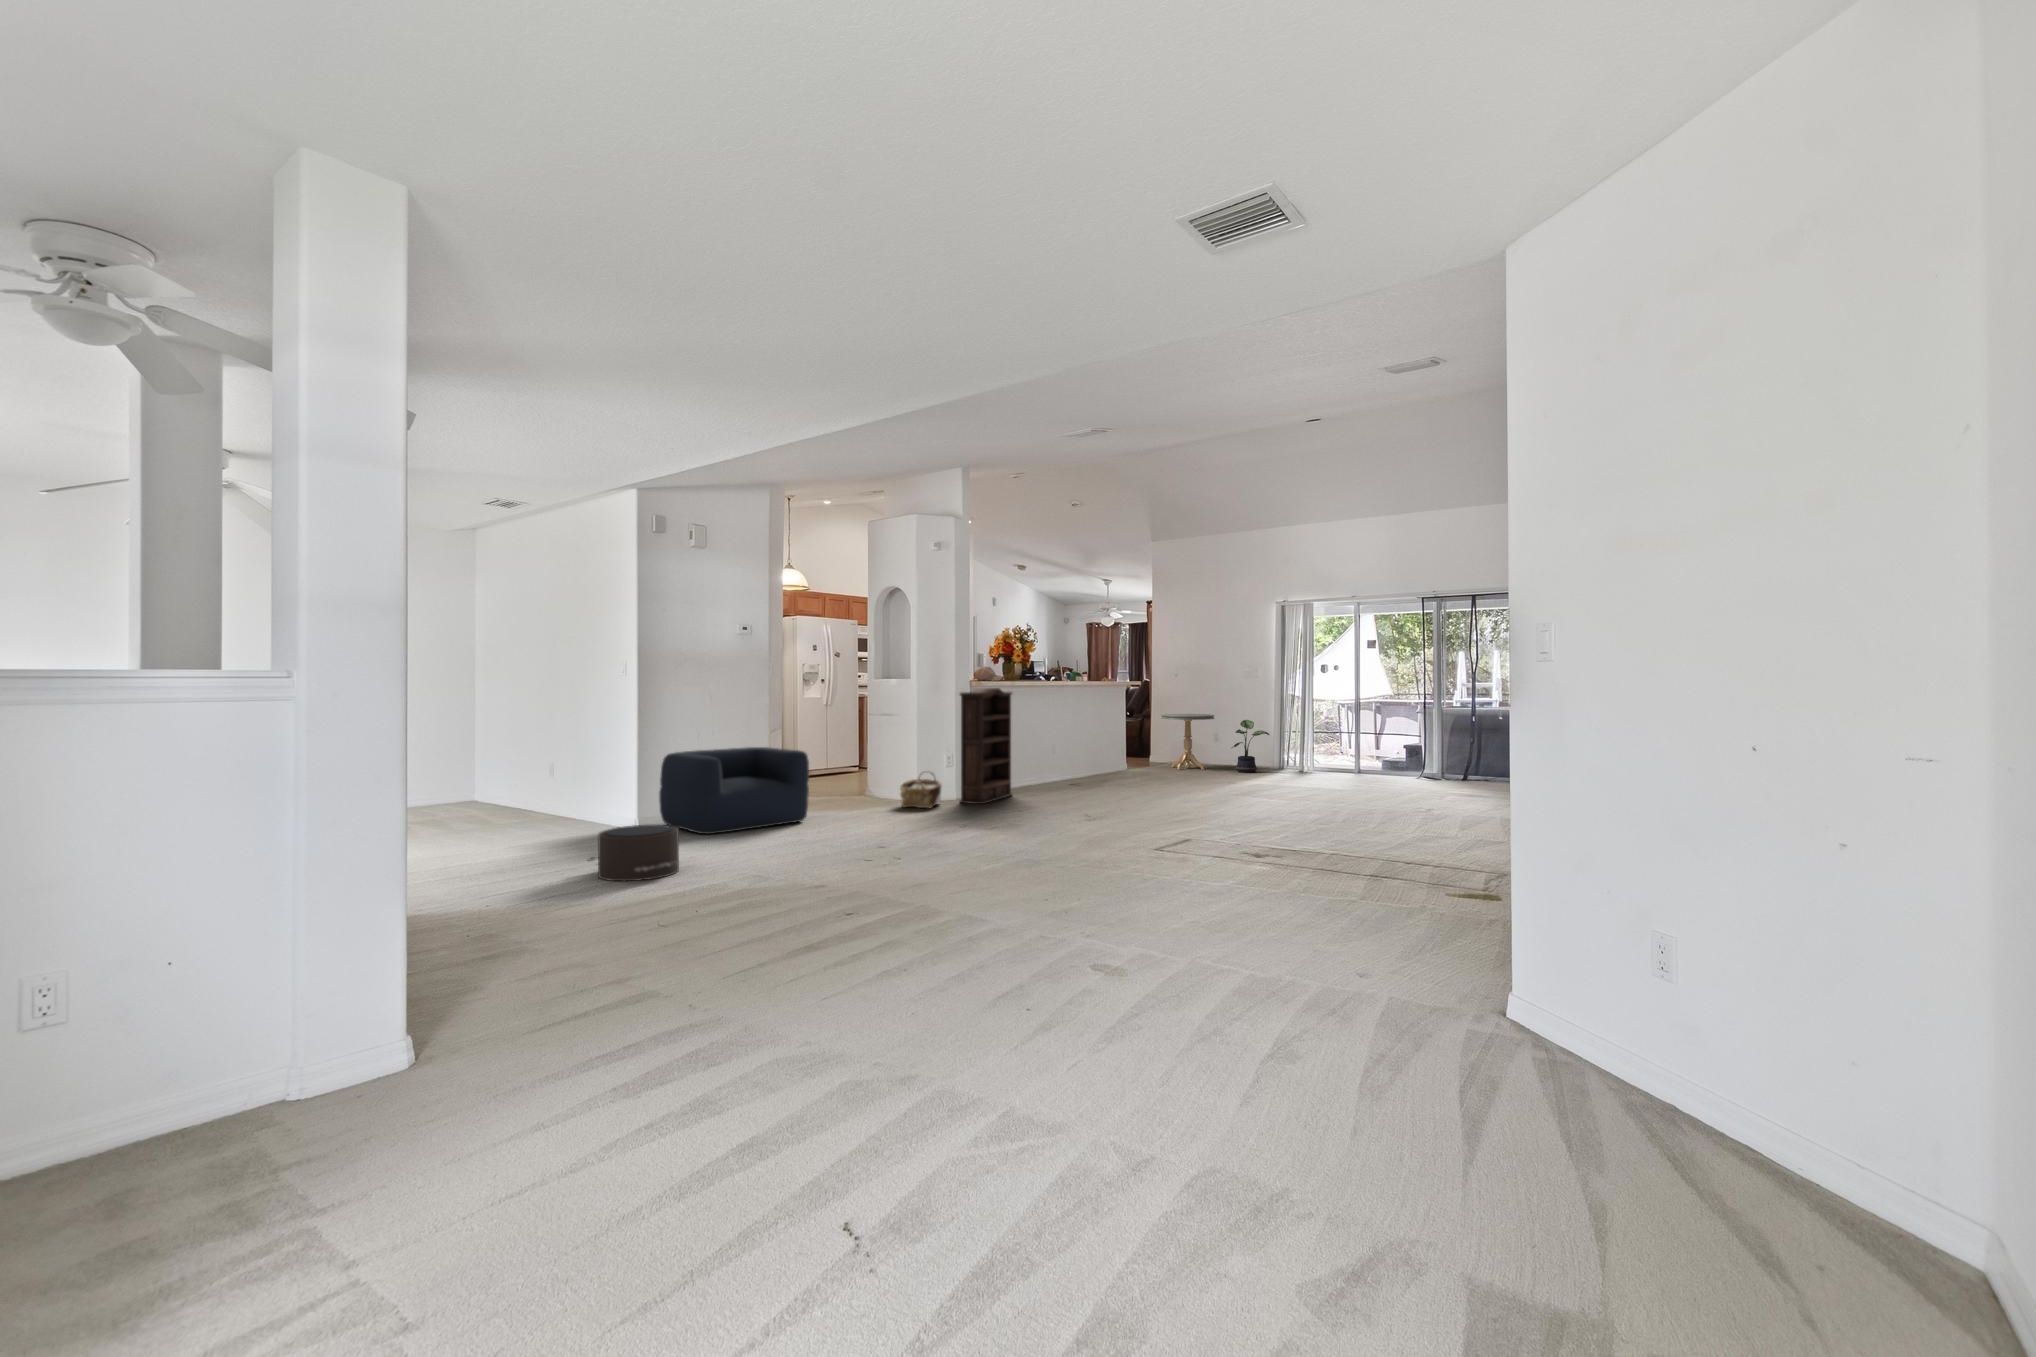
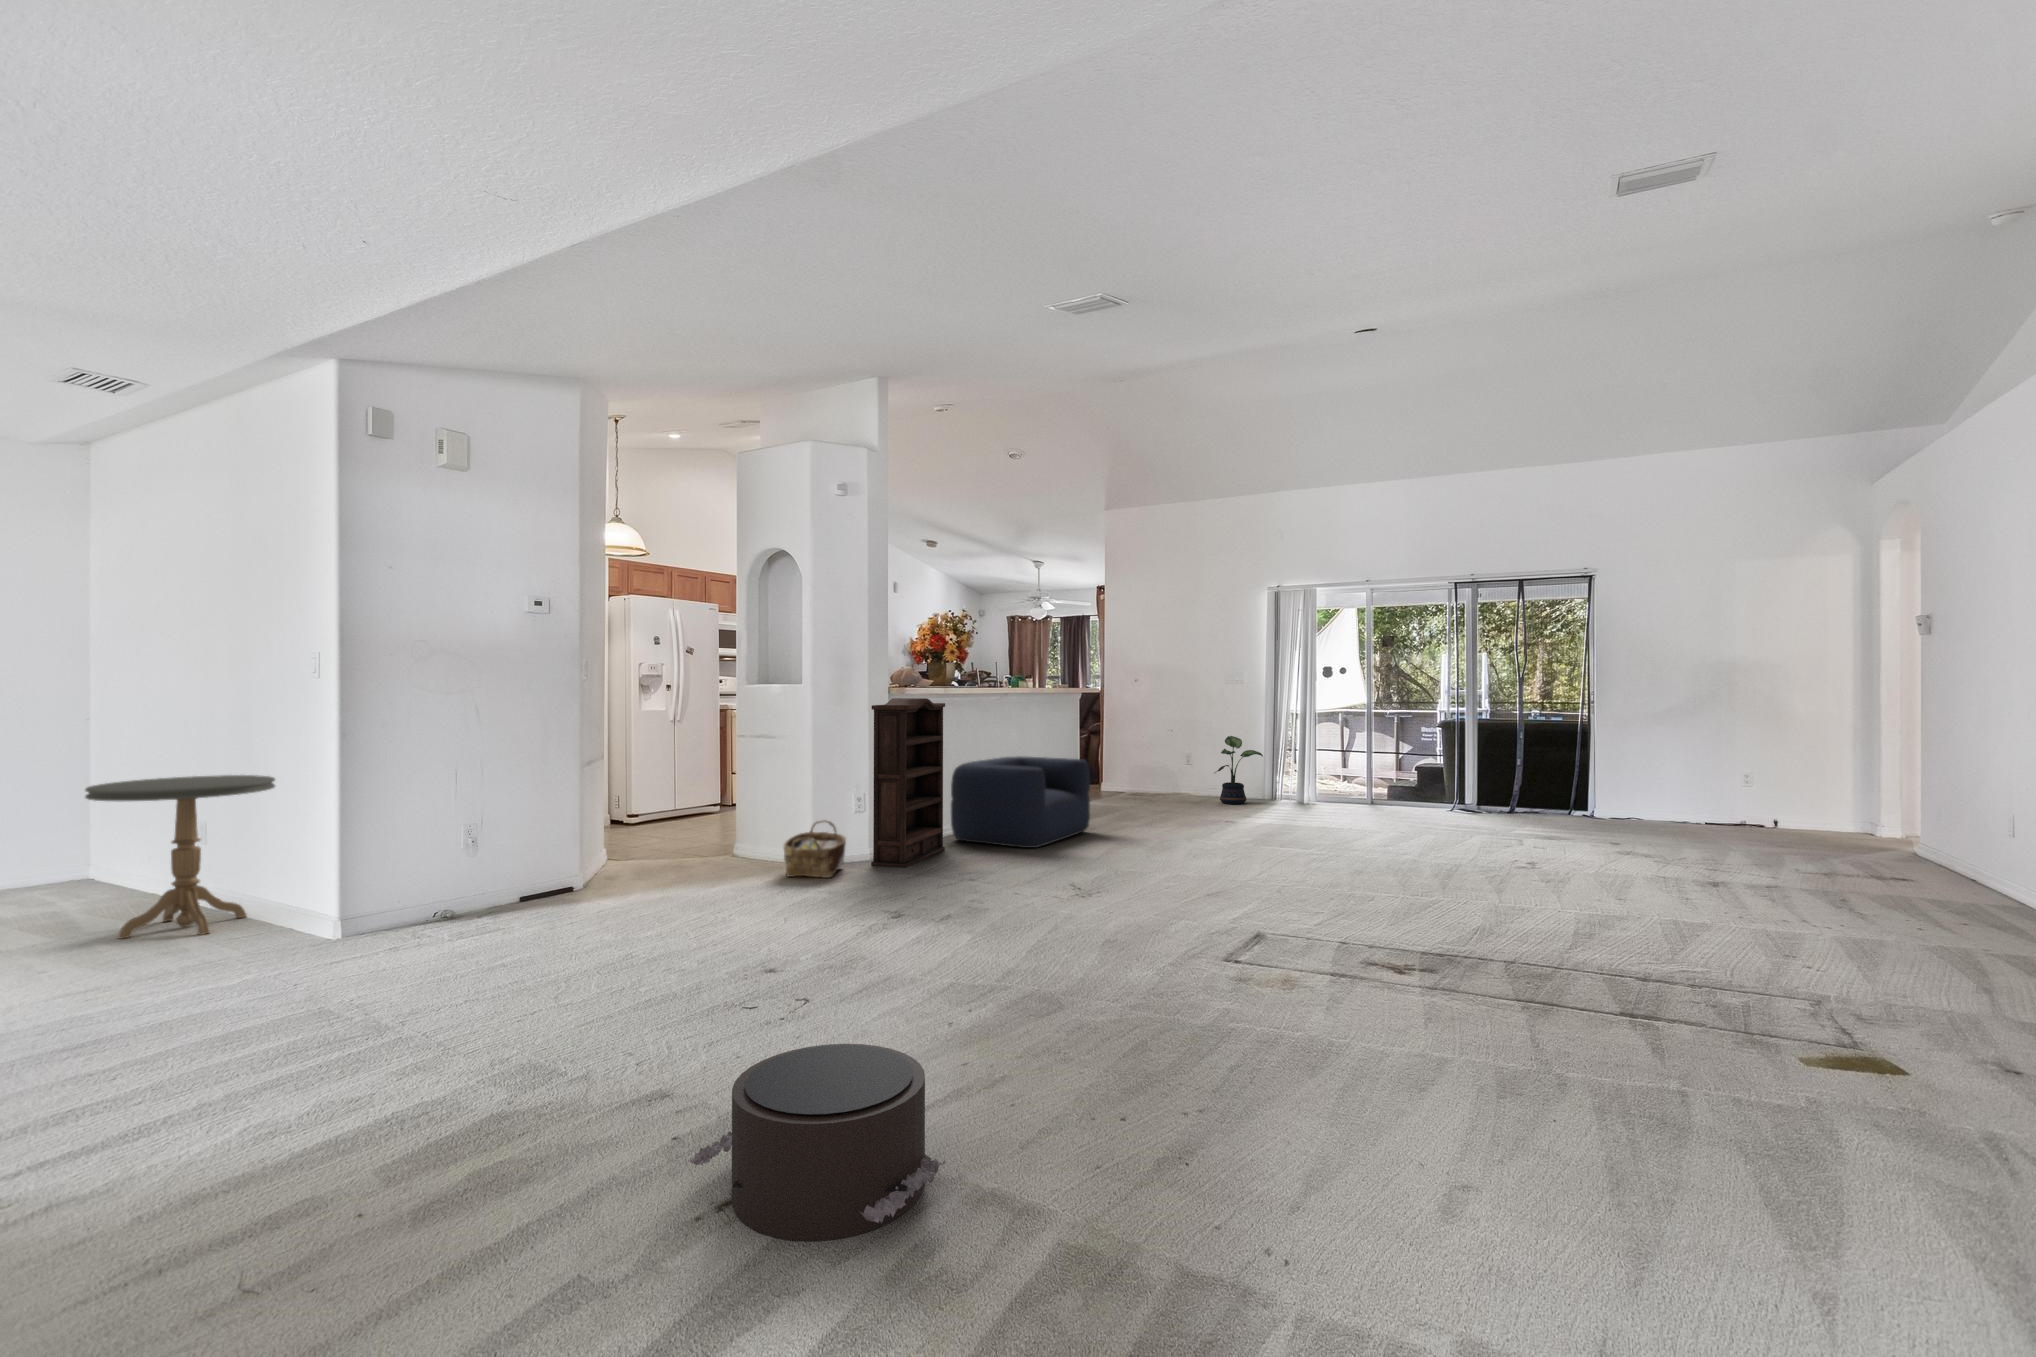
side table: present [1161,714,1214,770] -> present [85,775,275,939]
armchair: present [659,747,809,834] -> present [951,756,1090,848]
pouf: present [588,825,679,881] -> present [689,1044,945,1241]

